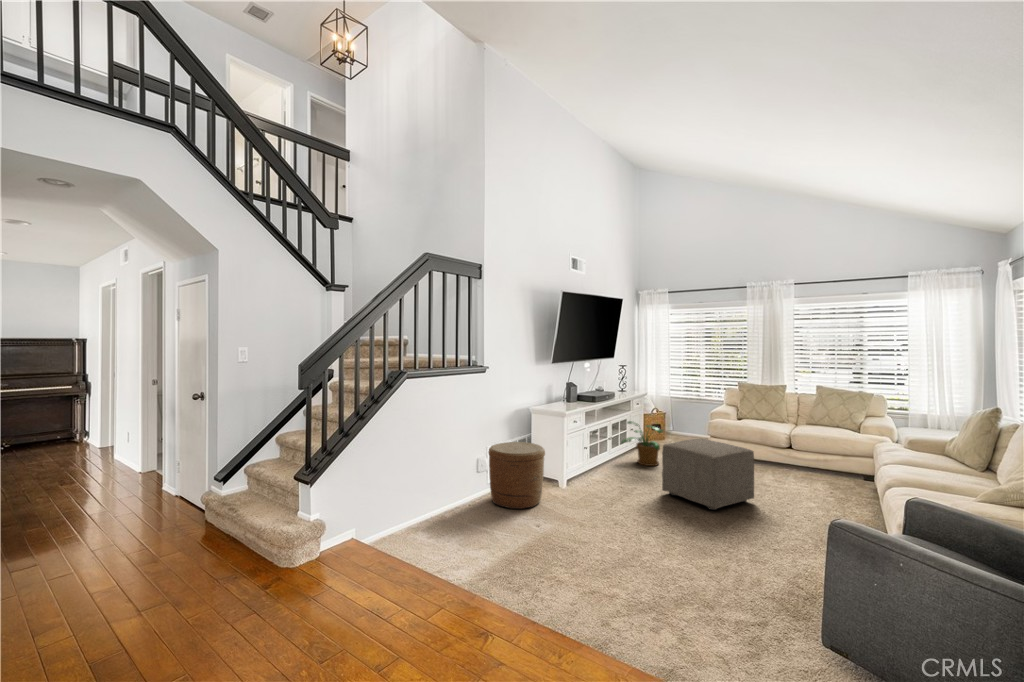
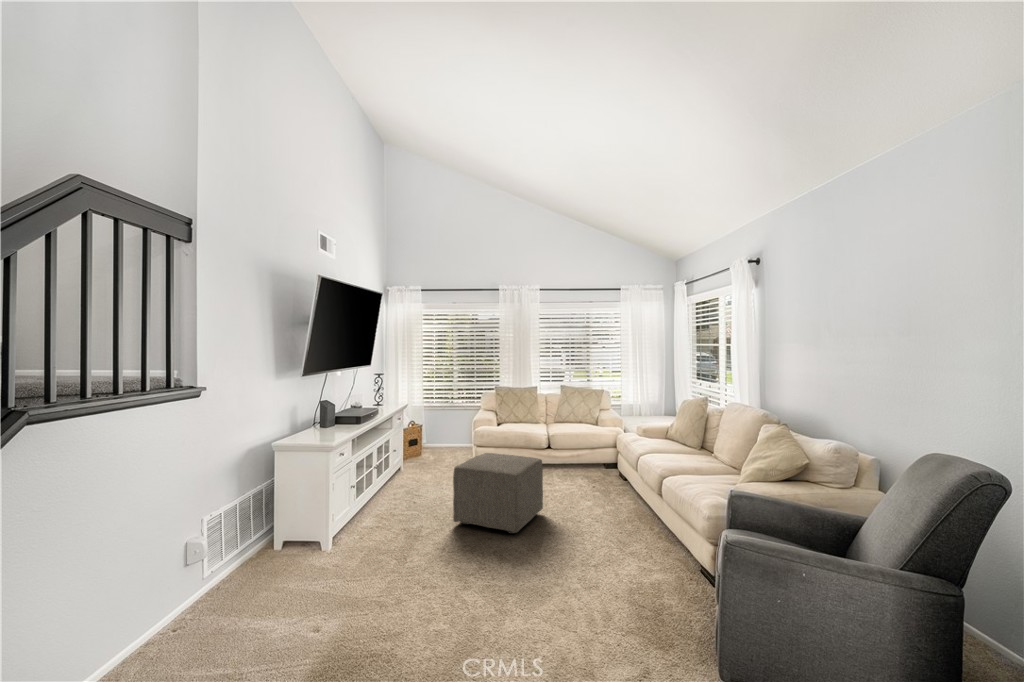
potted plant: present [621,421,664,466] -> none [389,441,440,491]
woven basket: present [489,442,545,509] -> none [207,497,308,613]

